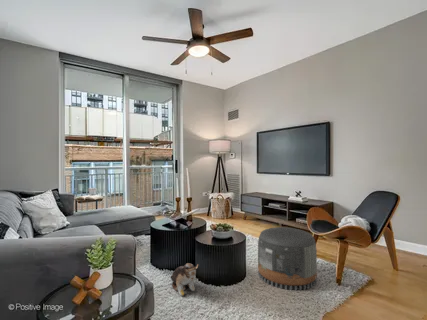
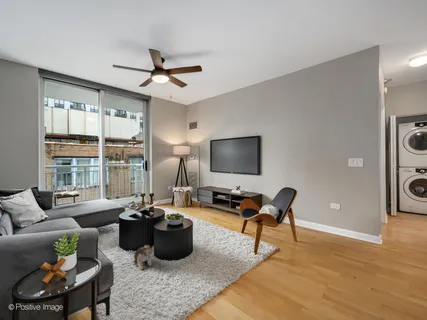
pouf: present [258,227,317,290] -> none [202,215,242,260]

